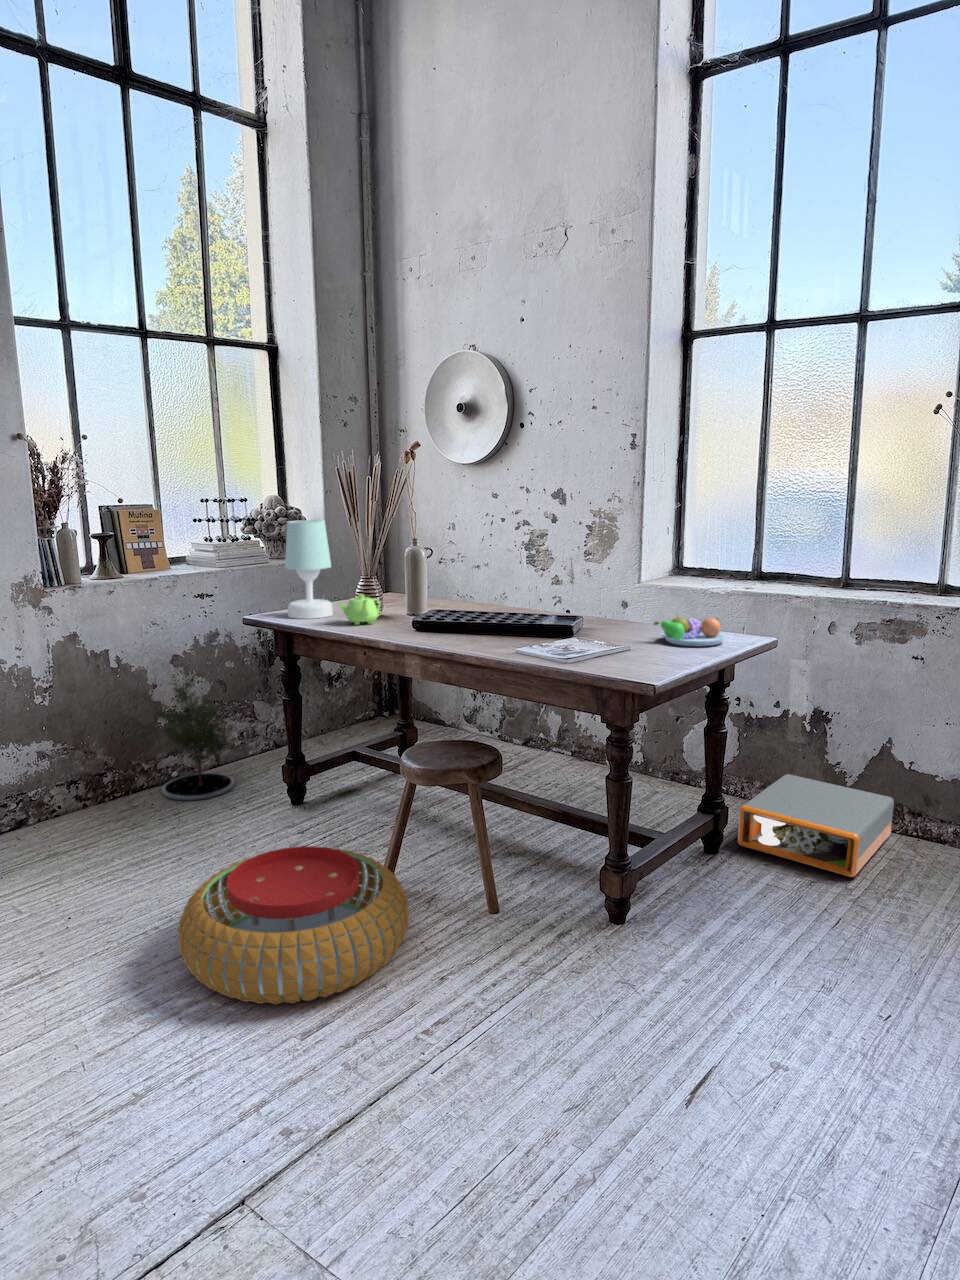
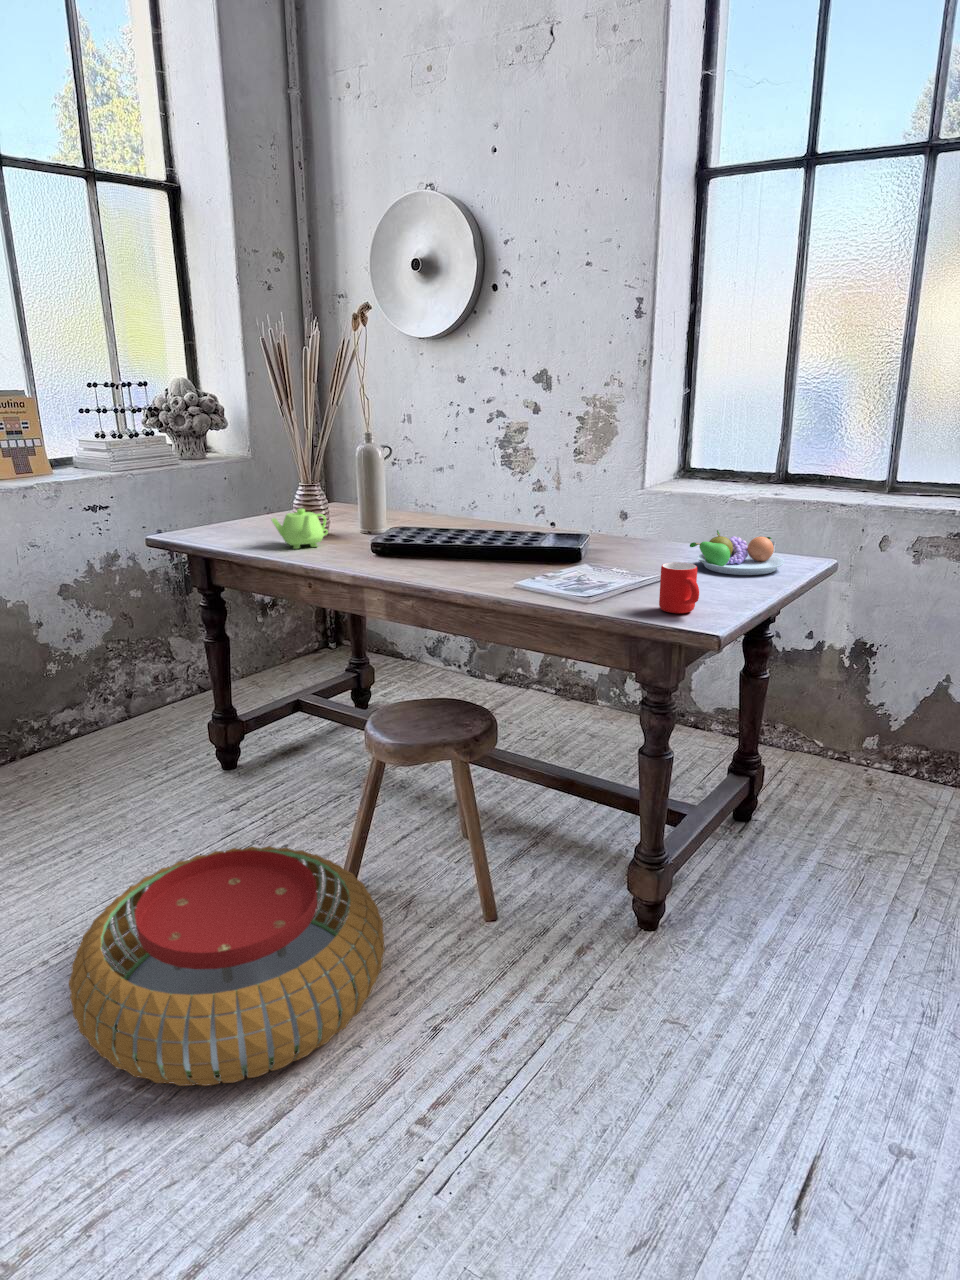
table lamp: present [285,520,332,619] -> none [198,410,263,540]
mug: none [615,632,642,669] -> present [659,562,699,613]
potted tree: present [158,675,235,801] -> none [37,603,149,768]
storage box: present [738,774,894,877] -> none [774,718,953,851]

